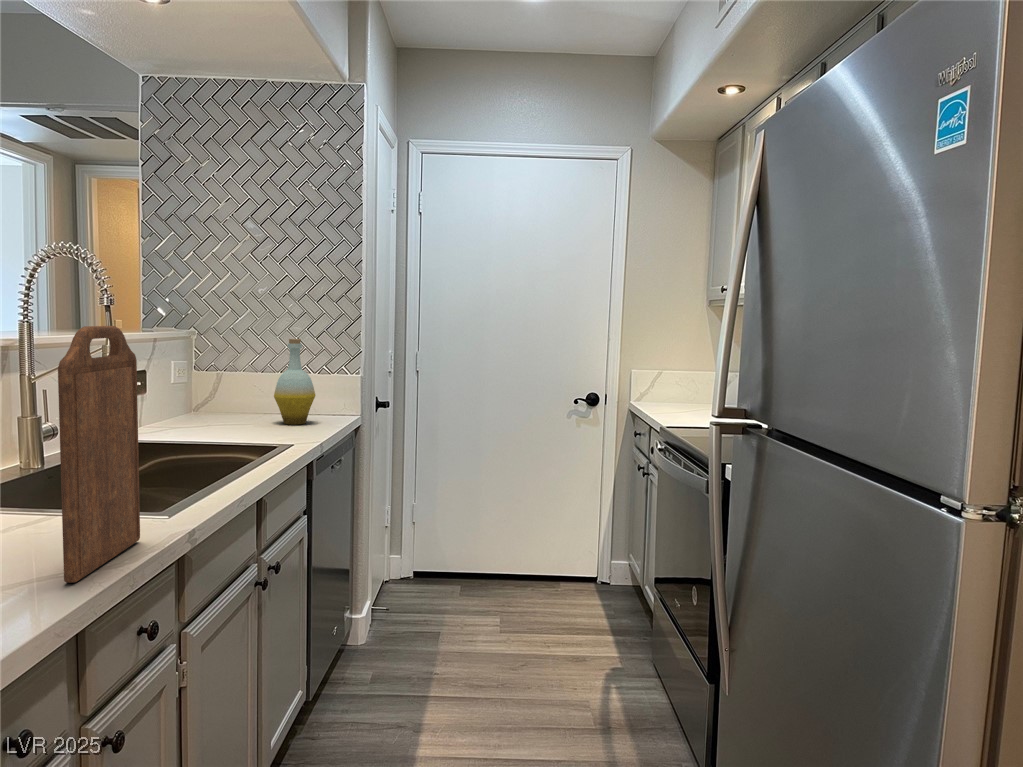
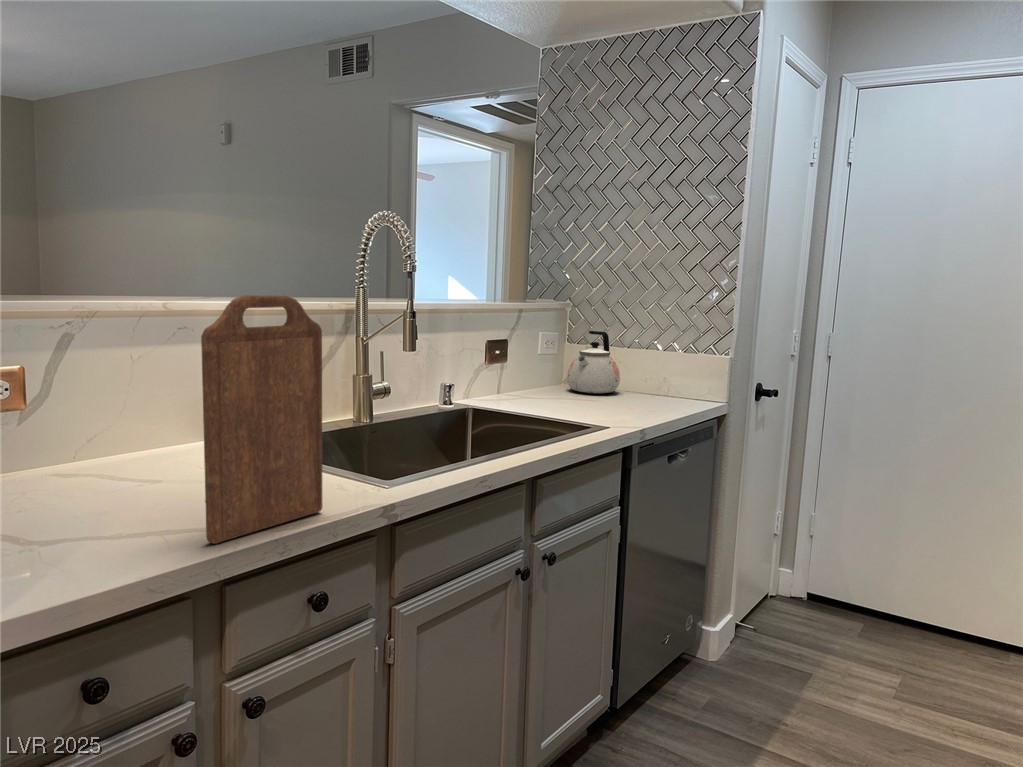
bottle: present [274,339,316,425] -> none [624,313,669,407]
kettle: none [205,358,259,419] -> present [567,331,620,394]

